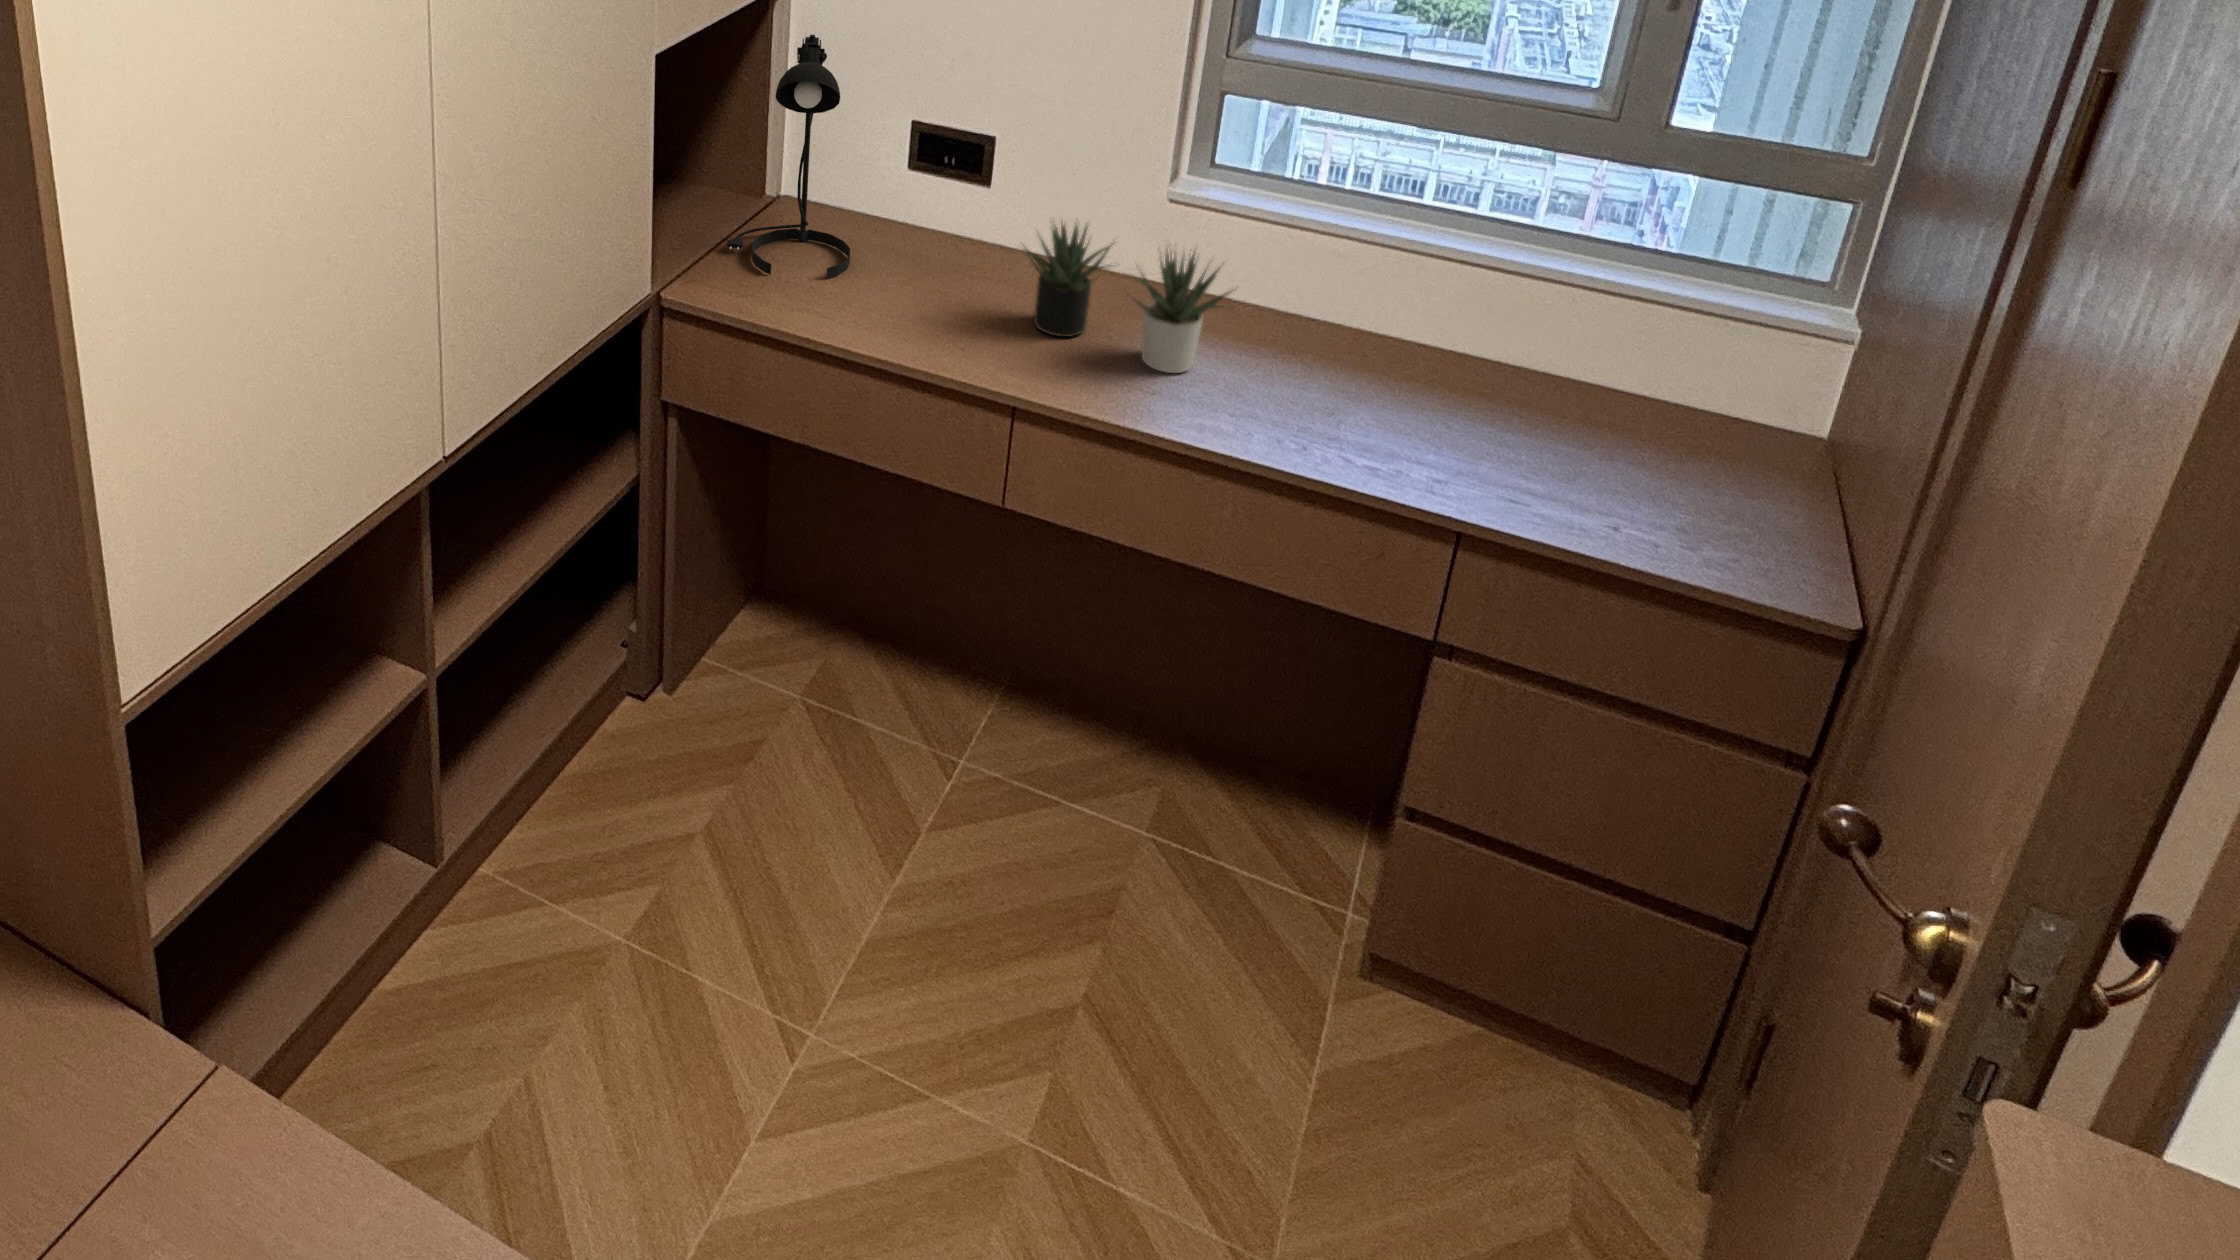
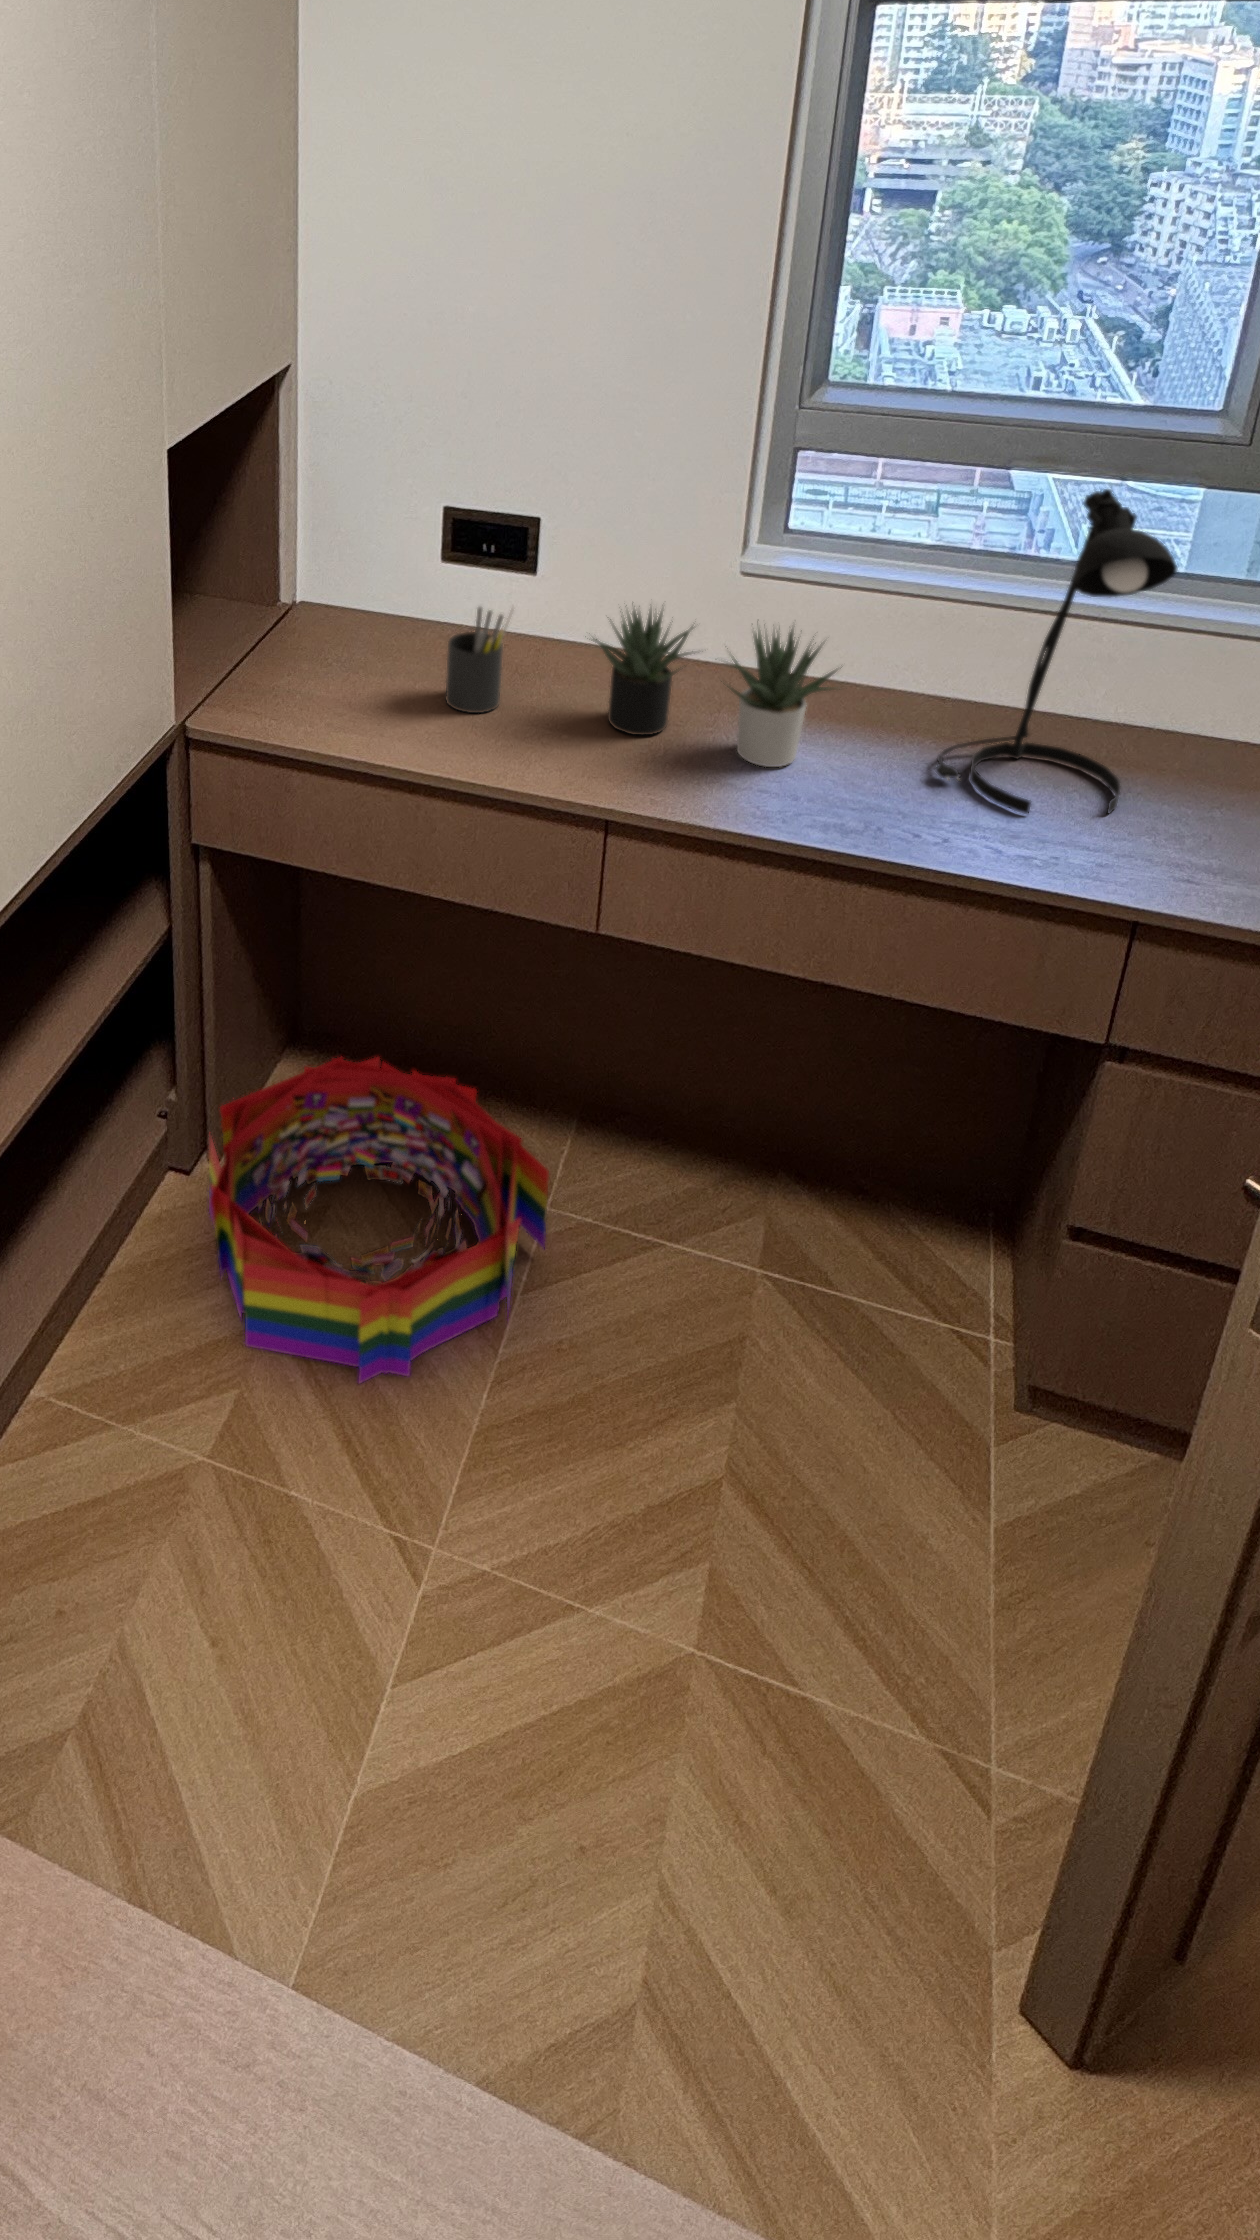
desk lamp: present [727,35,850,279] -> present [935,489,1177,814]
pen holder: none [894,212,957,306] -> present [446,607,513,713]
storage bin: none [653,609,958,894] -> present [209,1057,549,1383]

